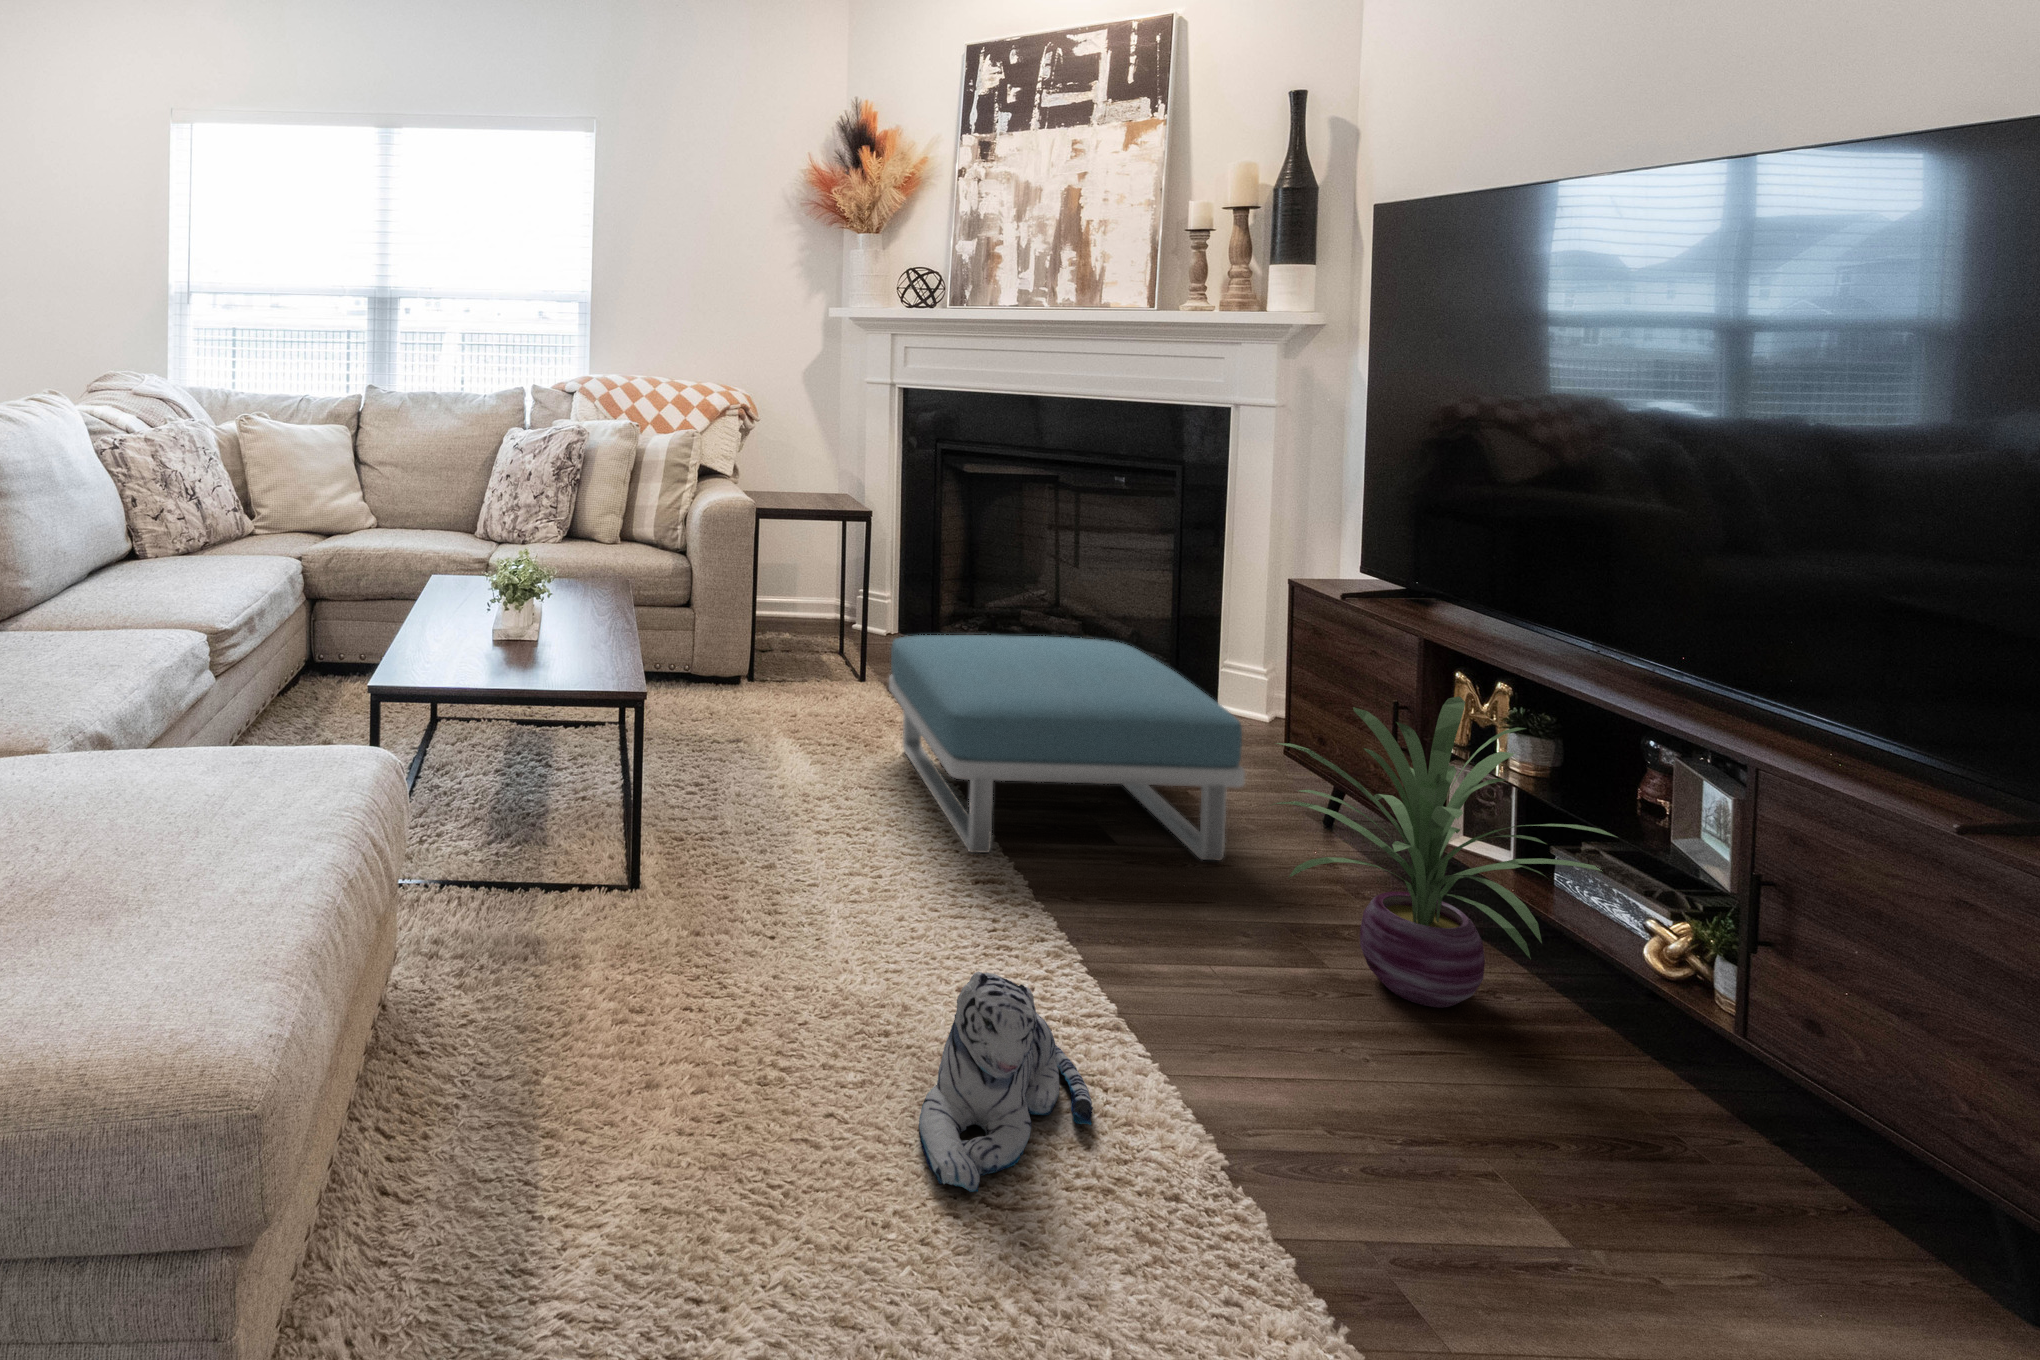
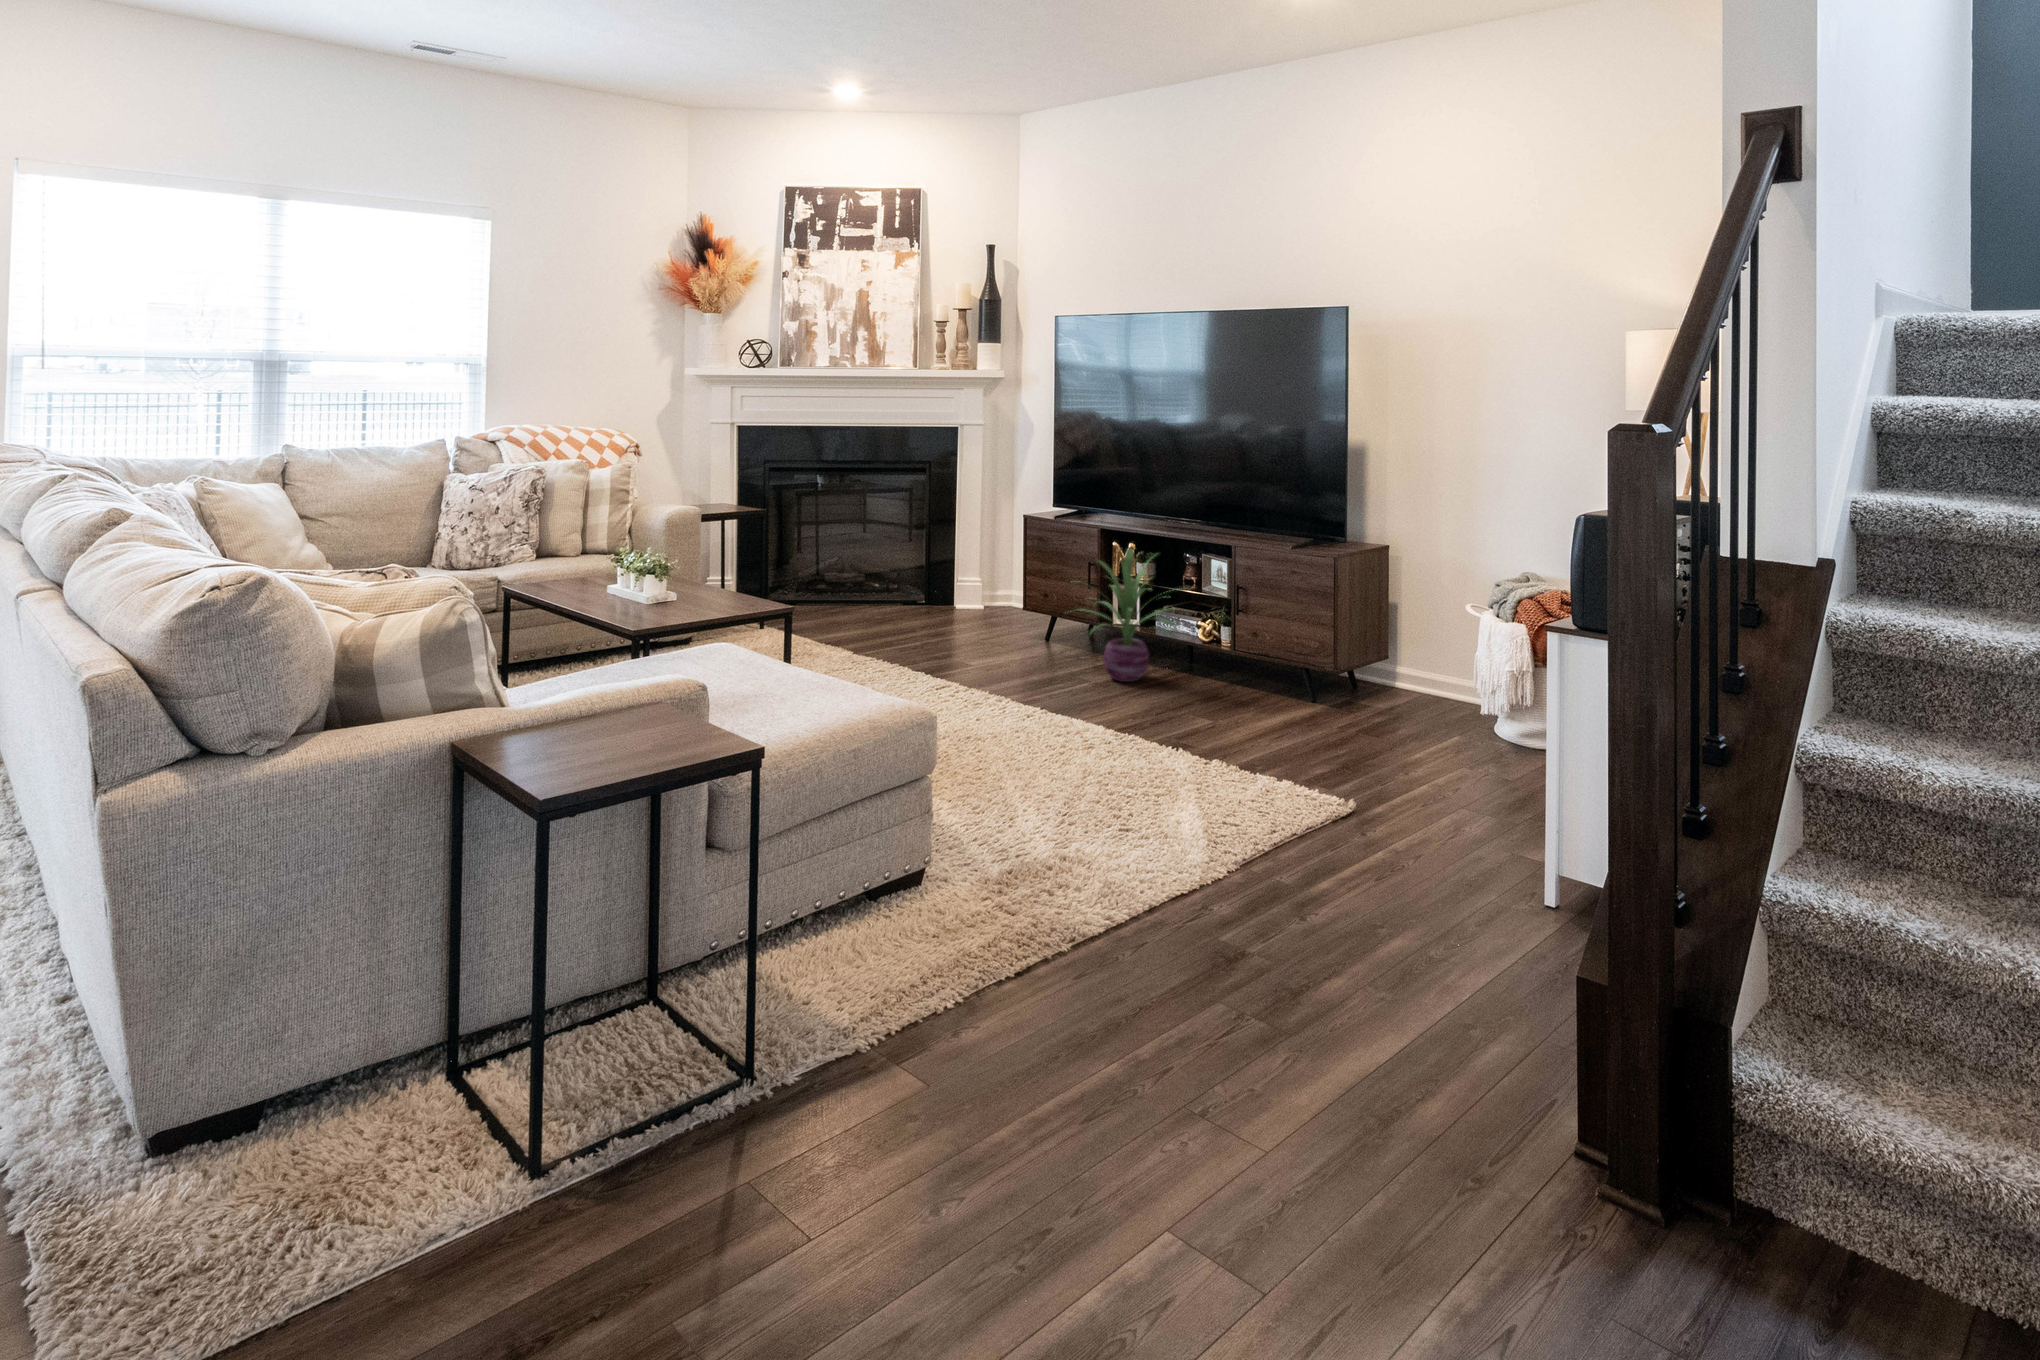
footstool: present [889,635,1245,860] -> none [825,564,1032,681]
plush toy: present [918,972,1093,1192] -> none [1001,682,1068,766]

